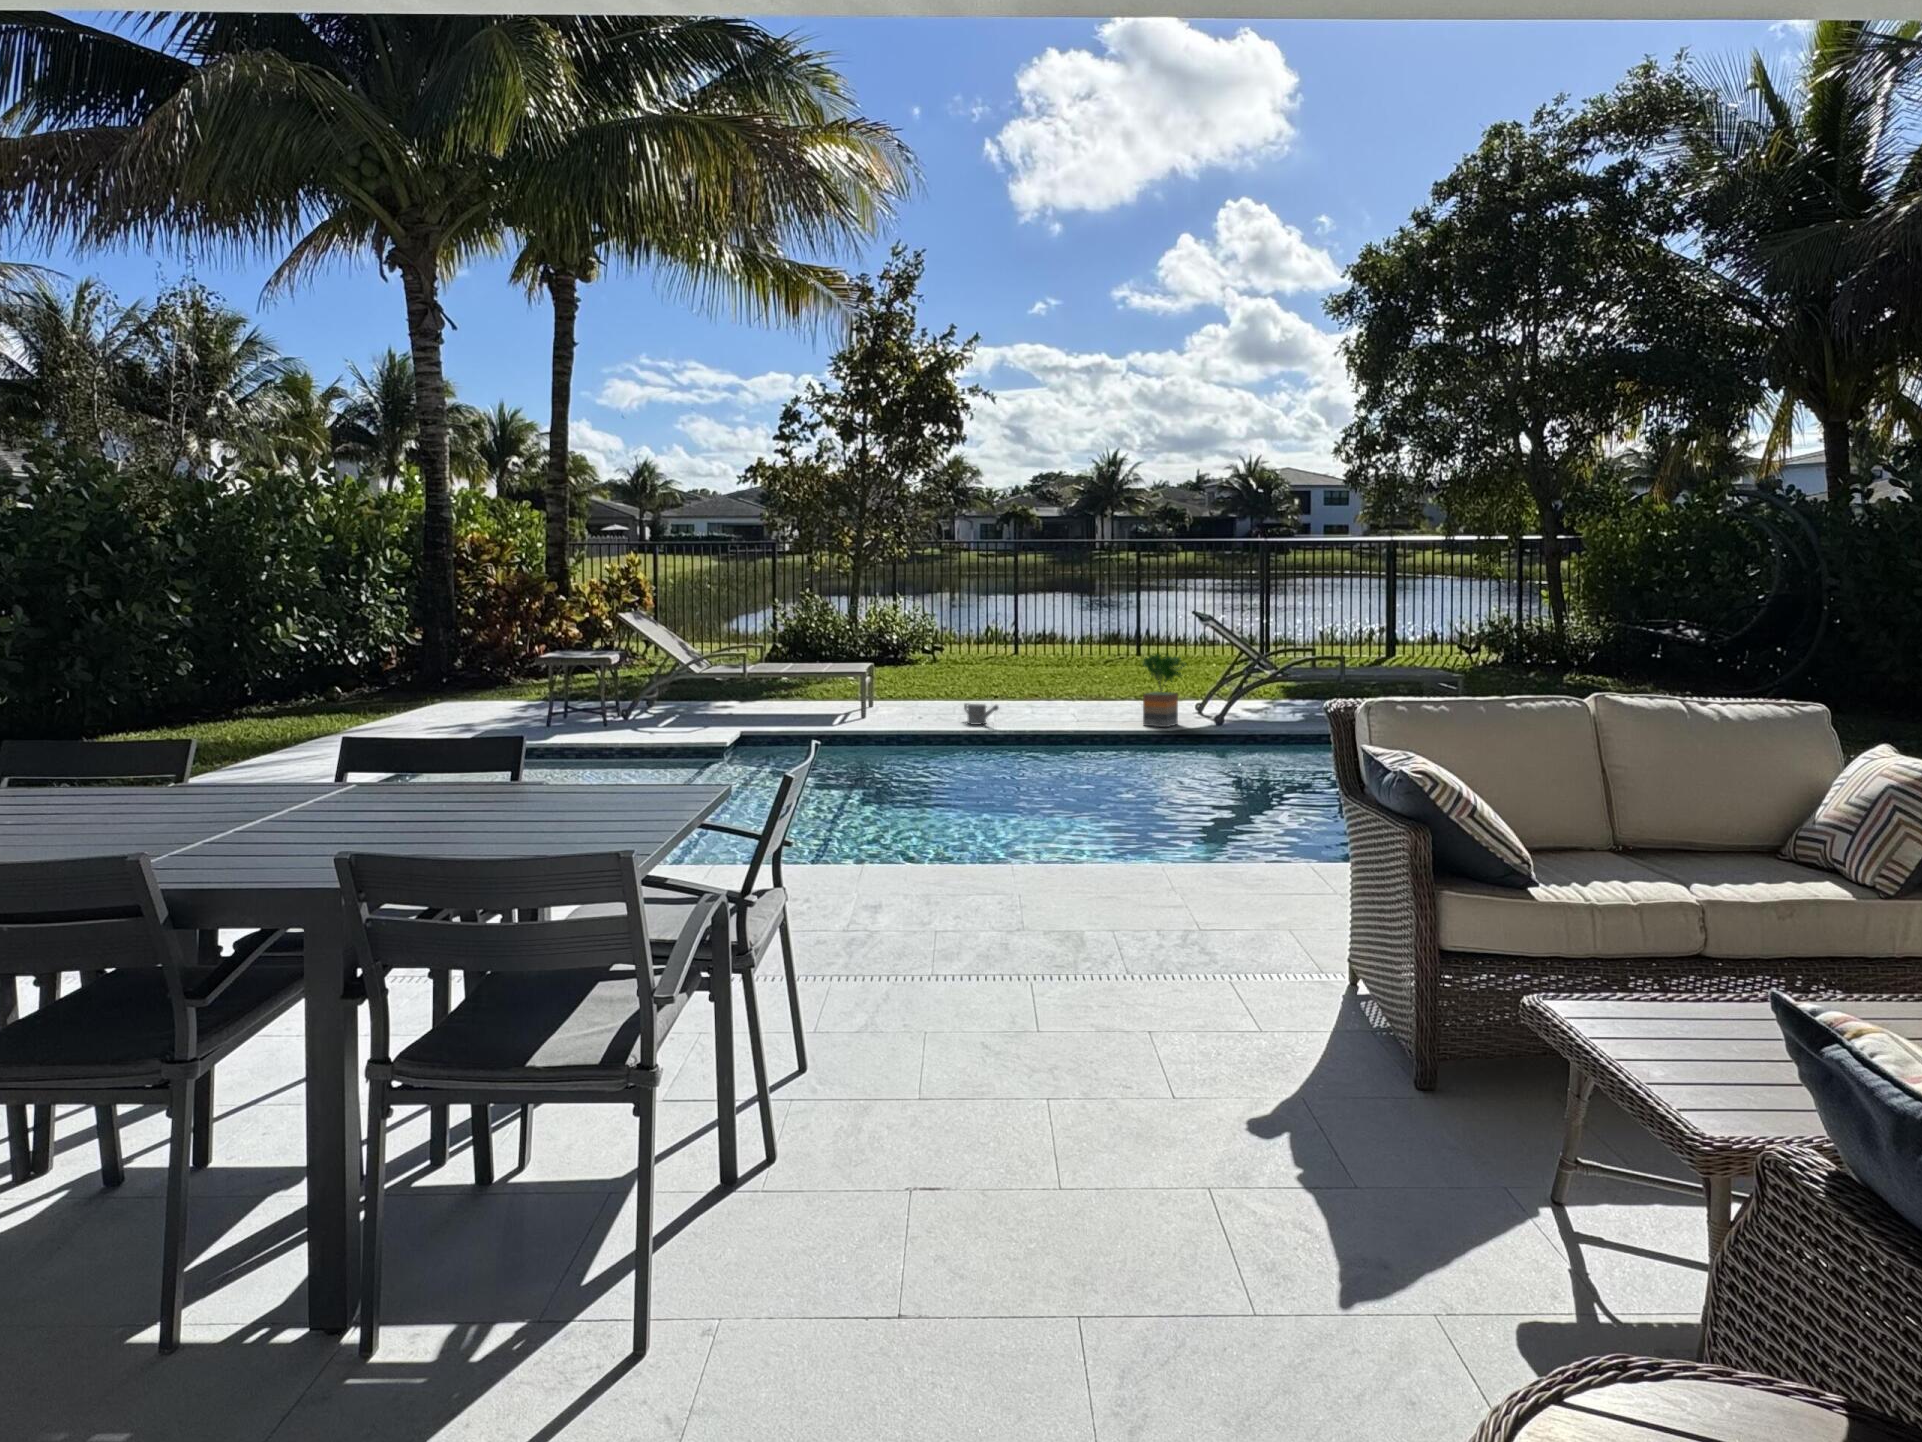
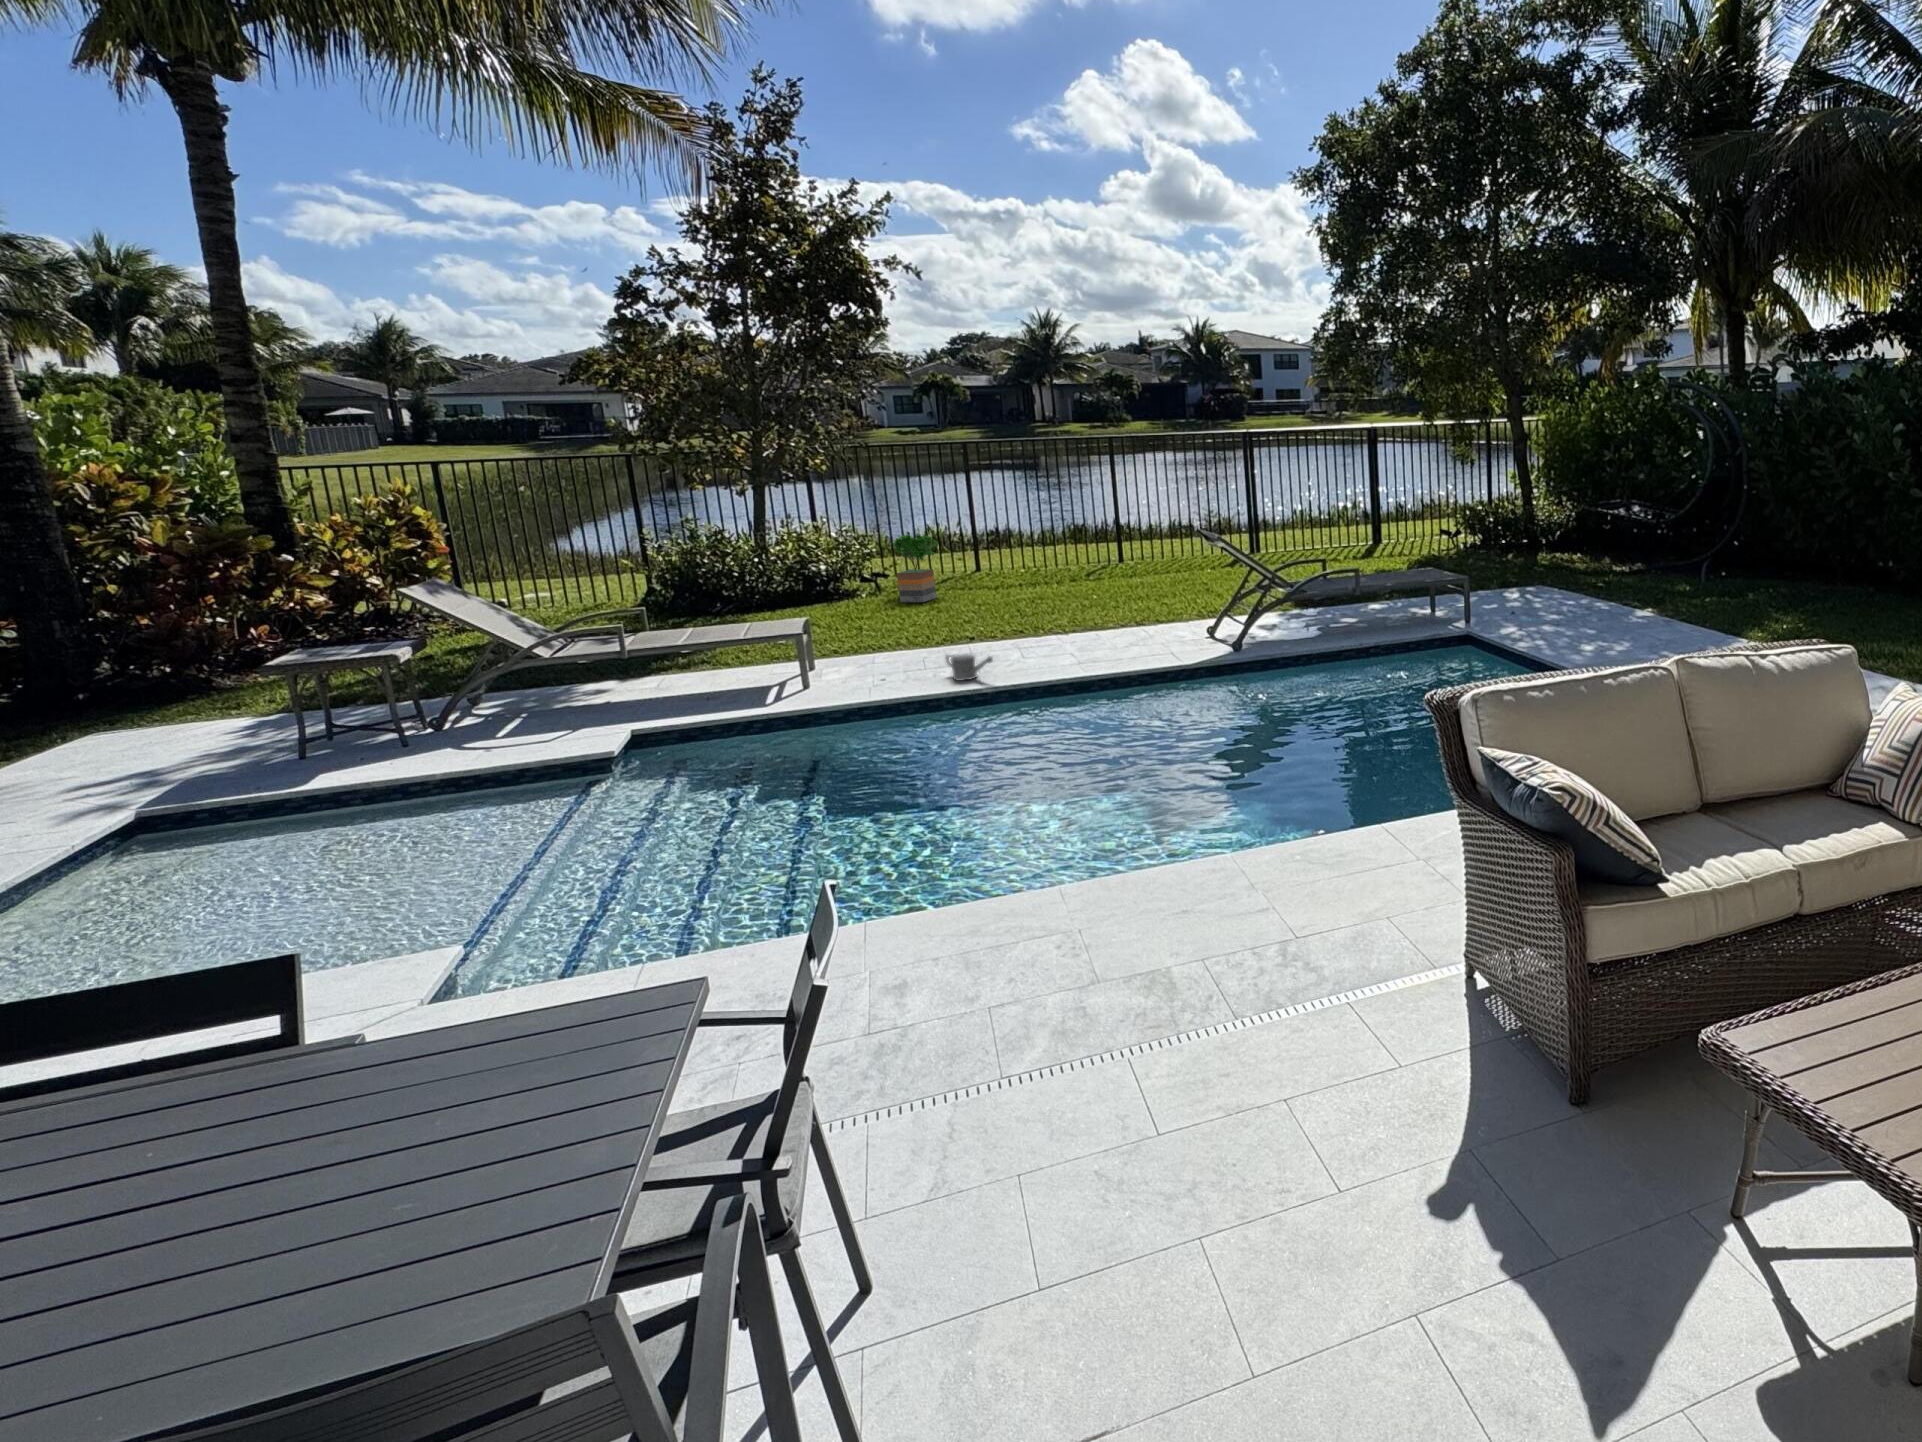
potted tree: present [1143,654,1184,727] -> present [893,535,938,602]

